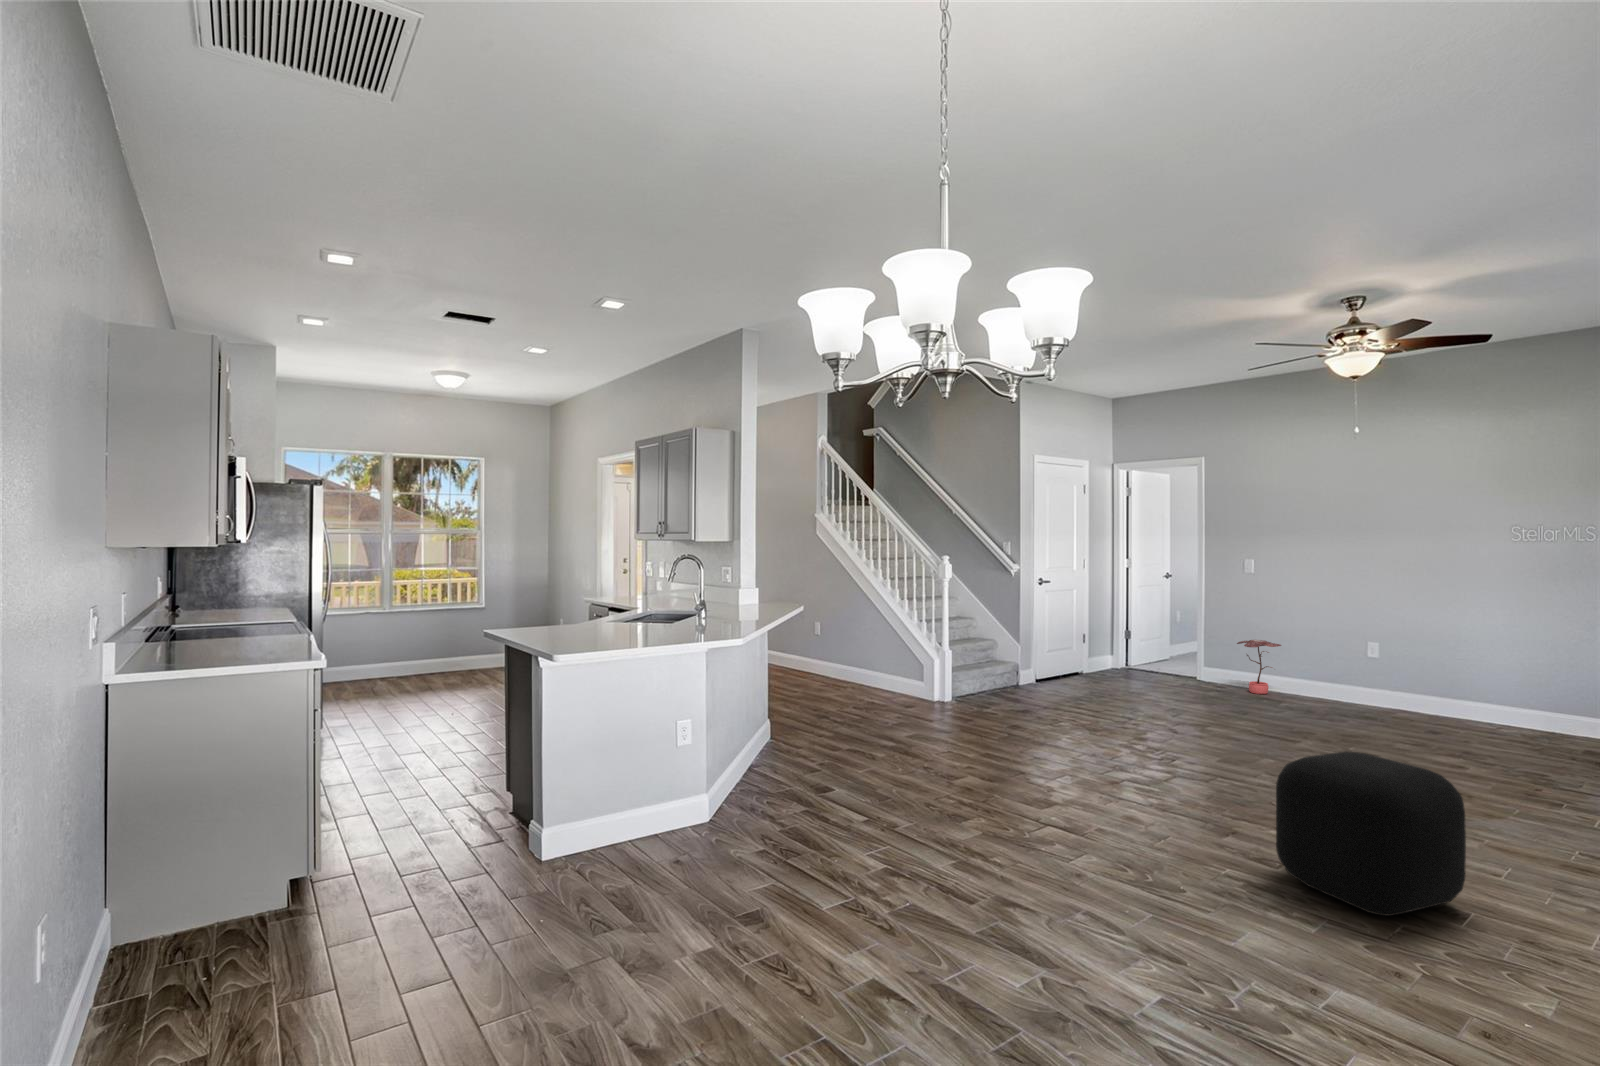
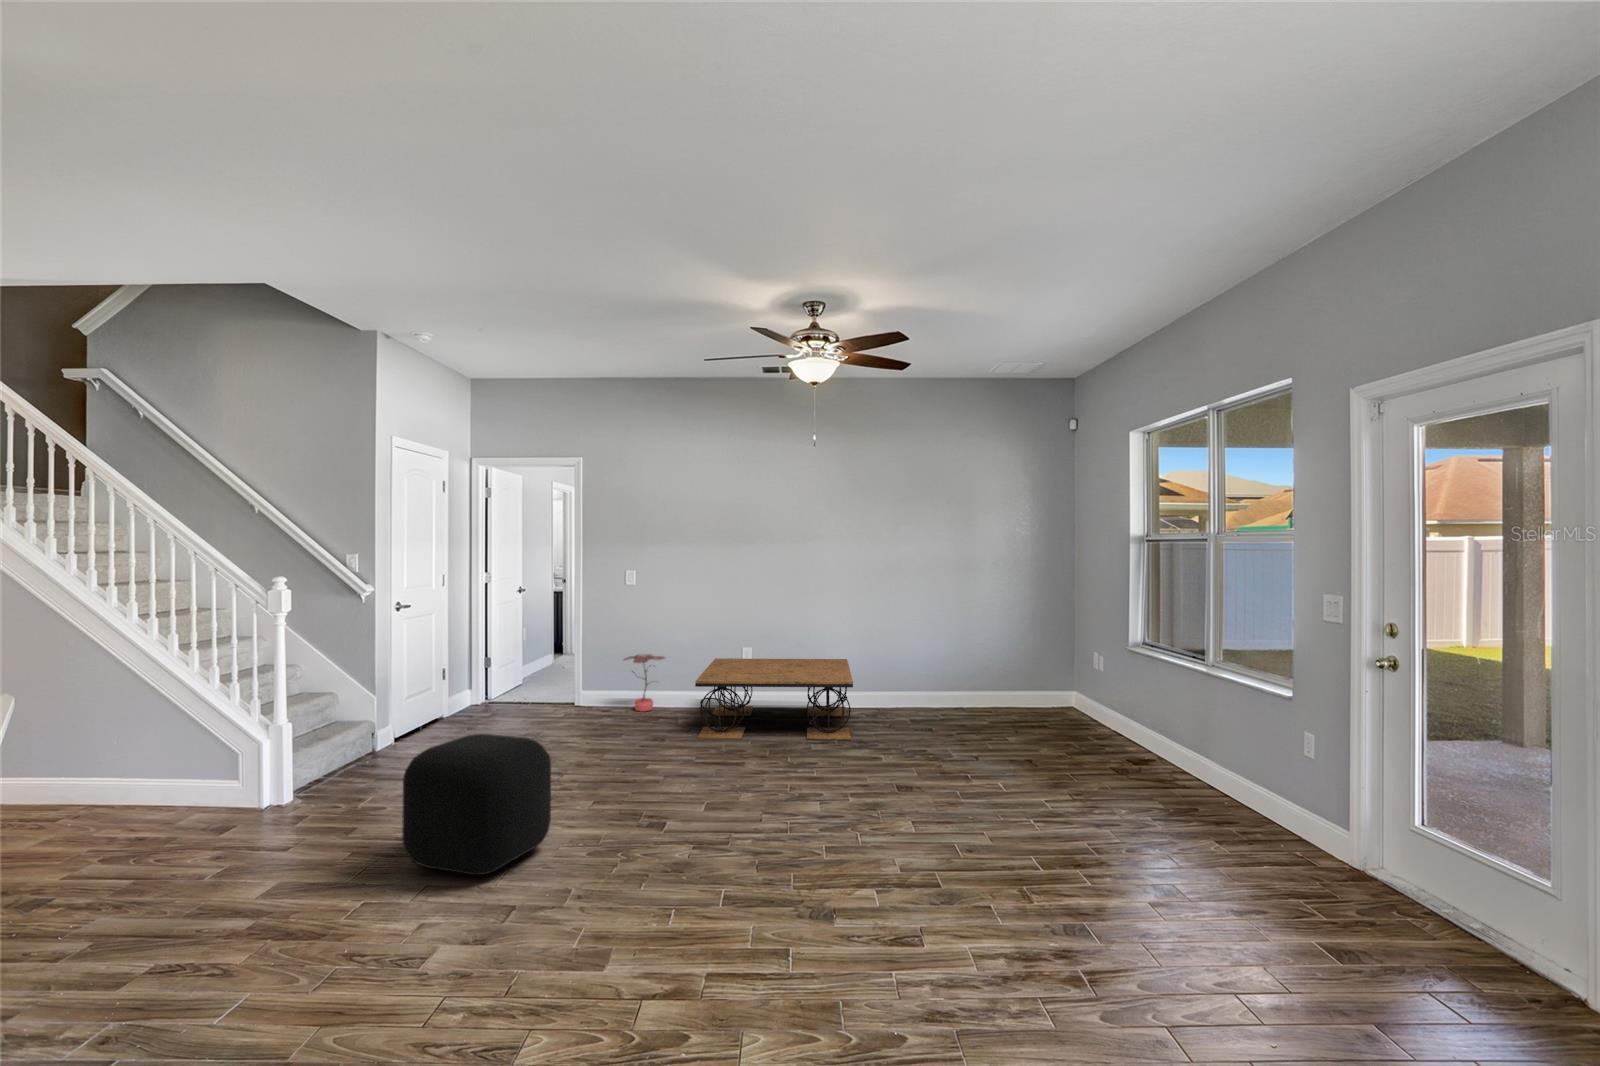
coffee table: none [1281,652,1517,753] -> present [695,658,853,740]
ottoman: present [1276,752,1466,916] -> present [402,734,551,875]

